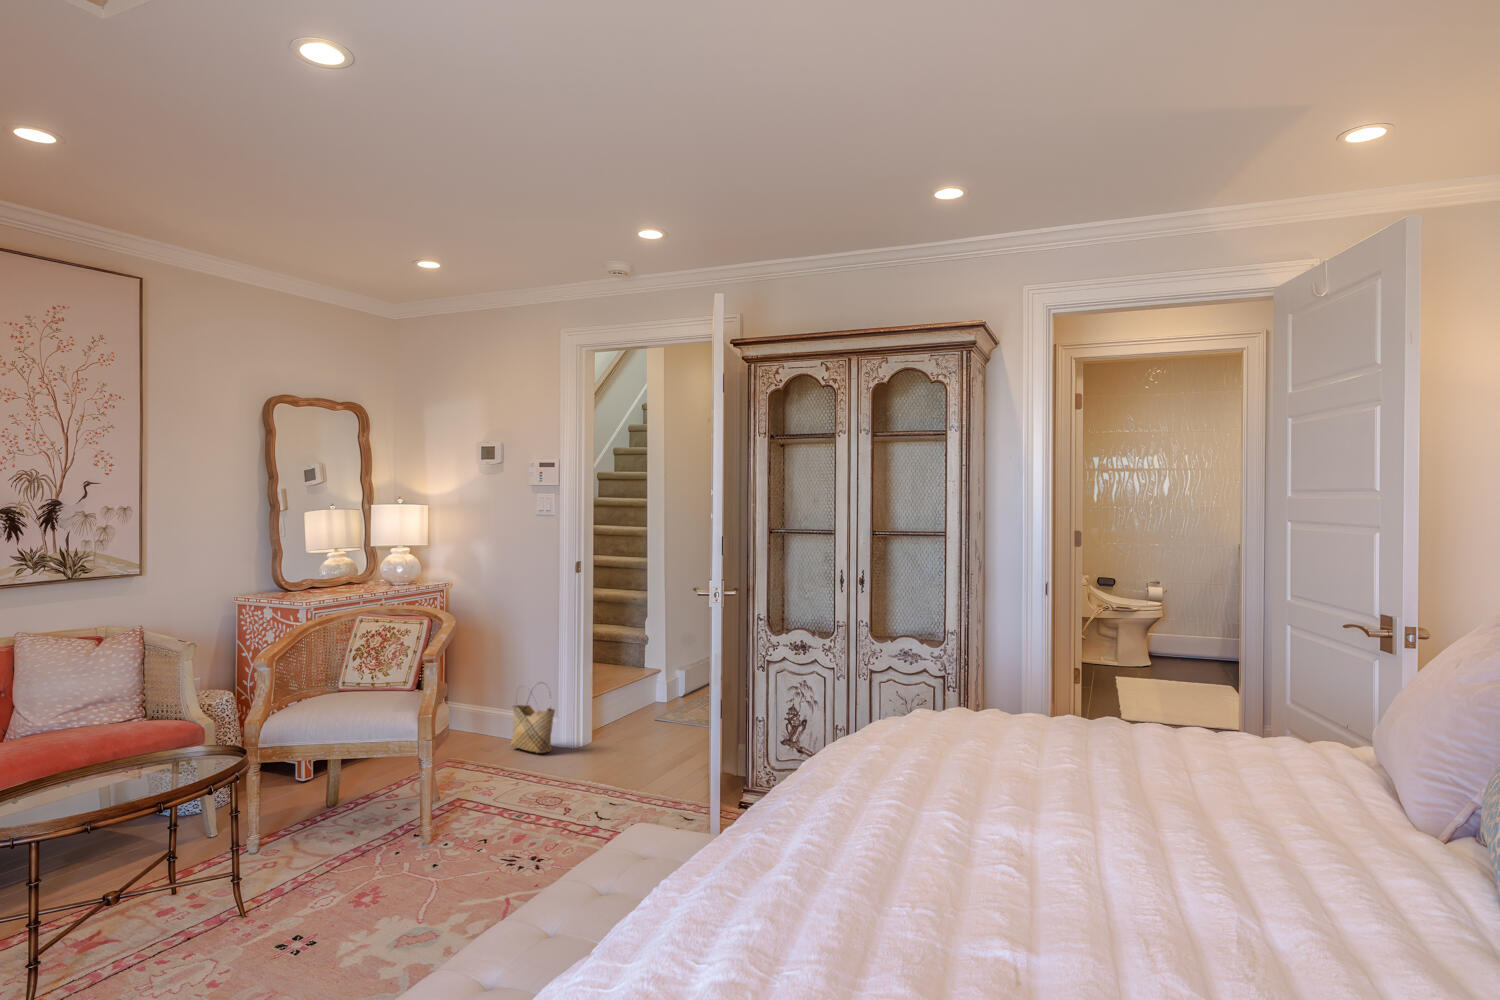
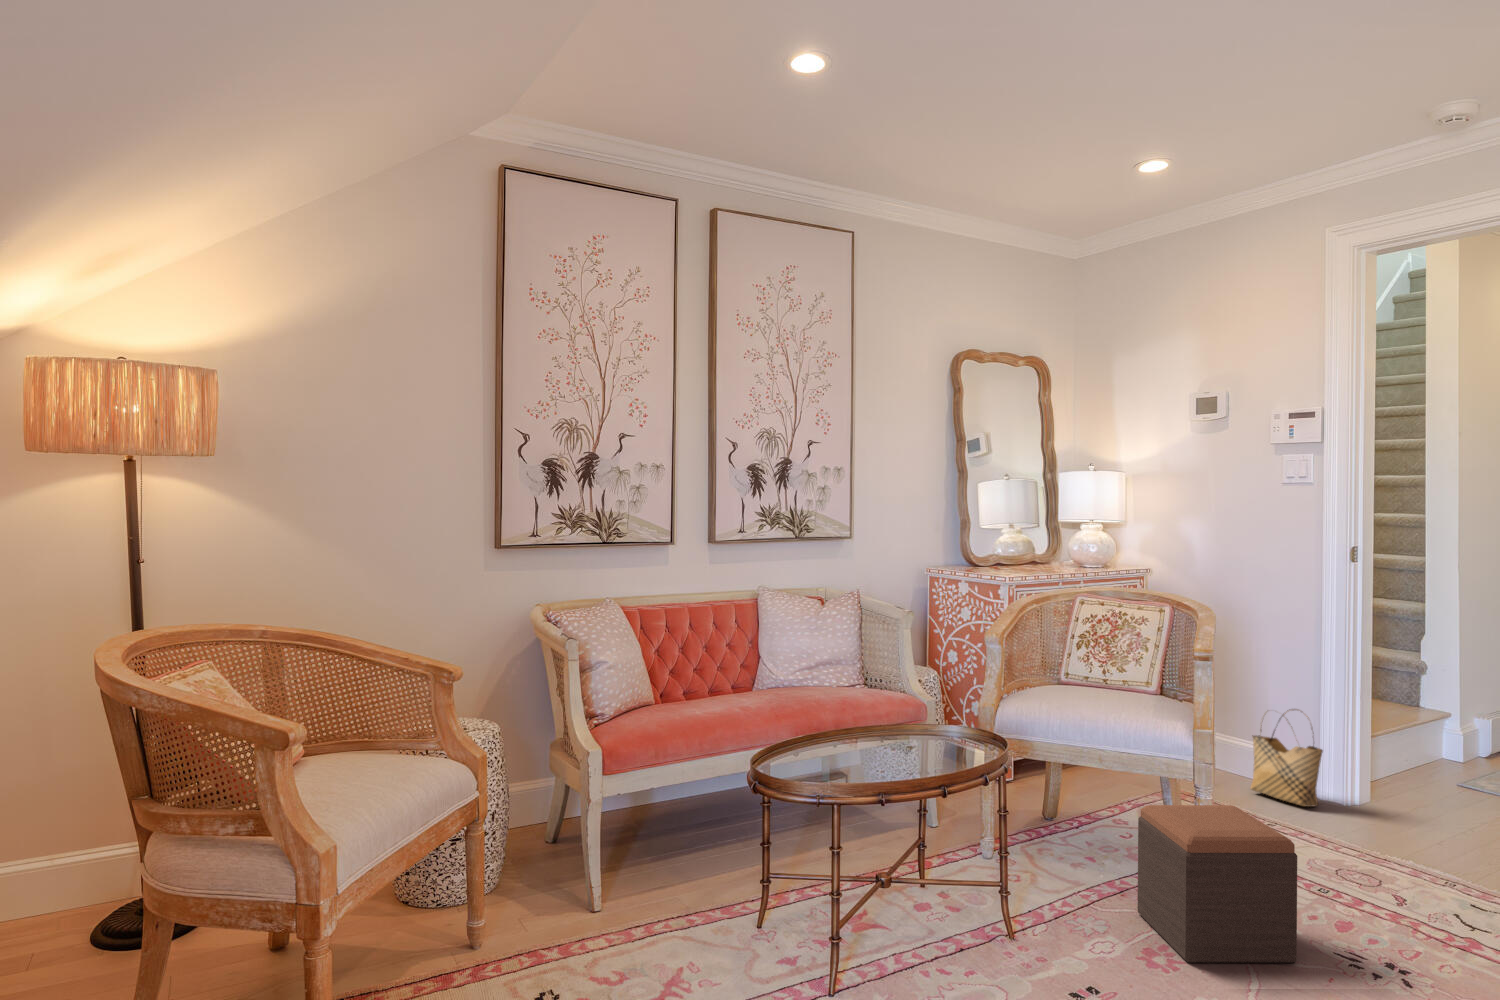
footstool: none [353,774,455,903] -> present [1138,805,1297,963]

